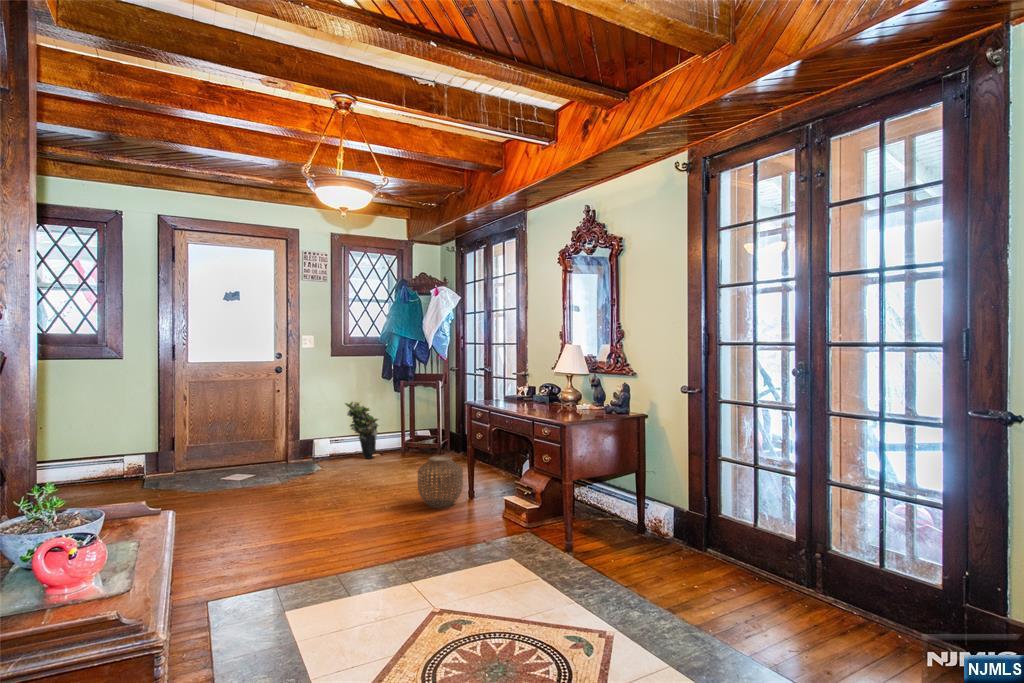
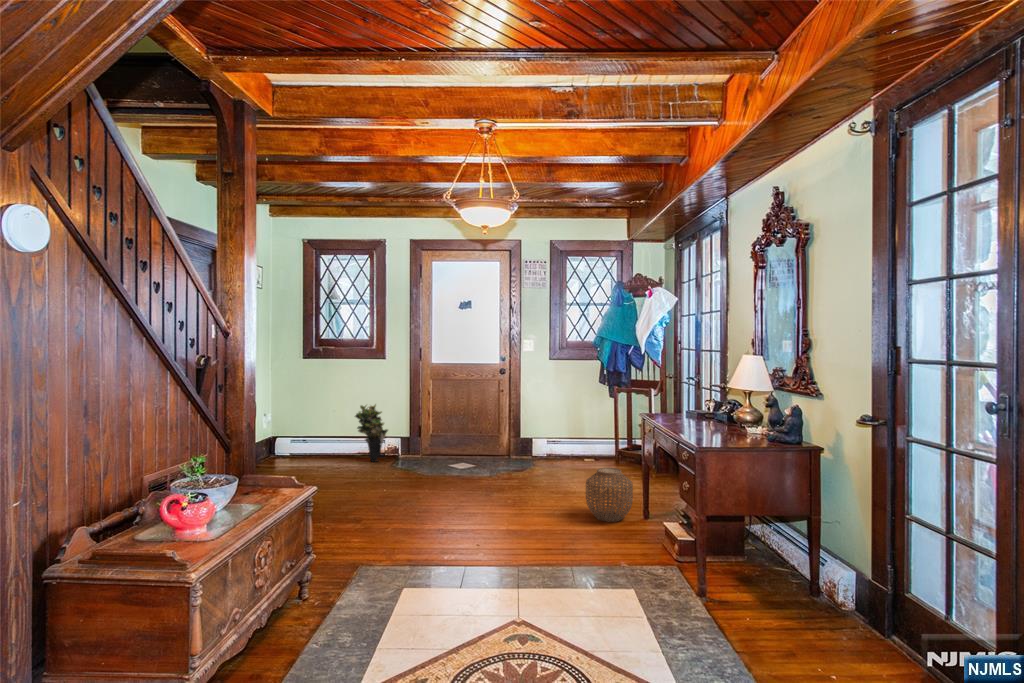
potted plant: present [345,402,379,459] -> present [355,404,388,462]

